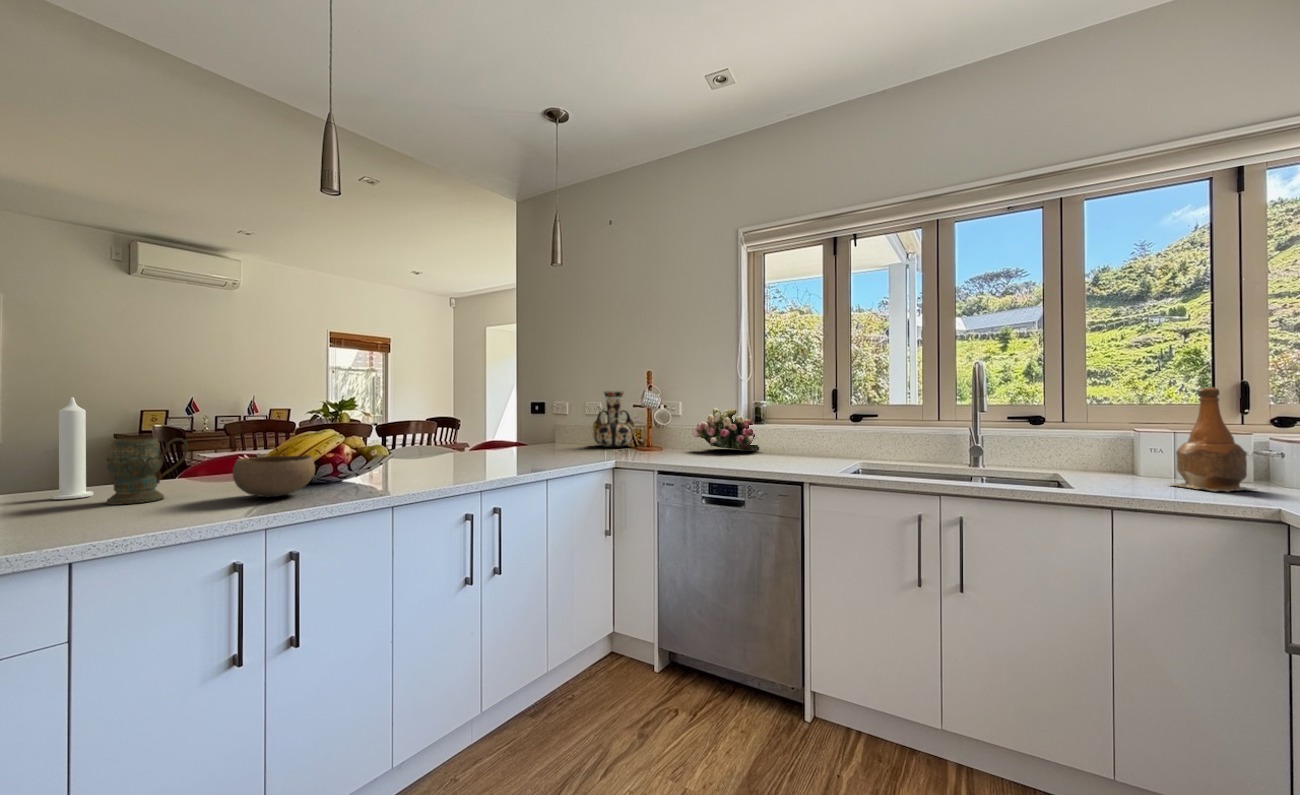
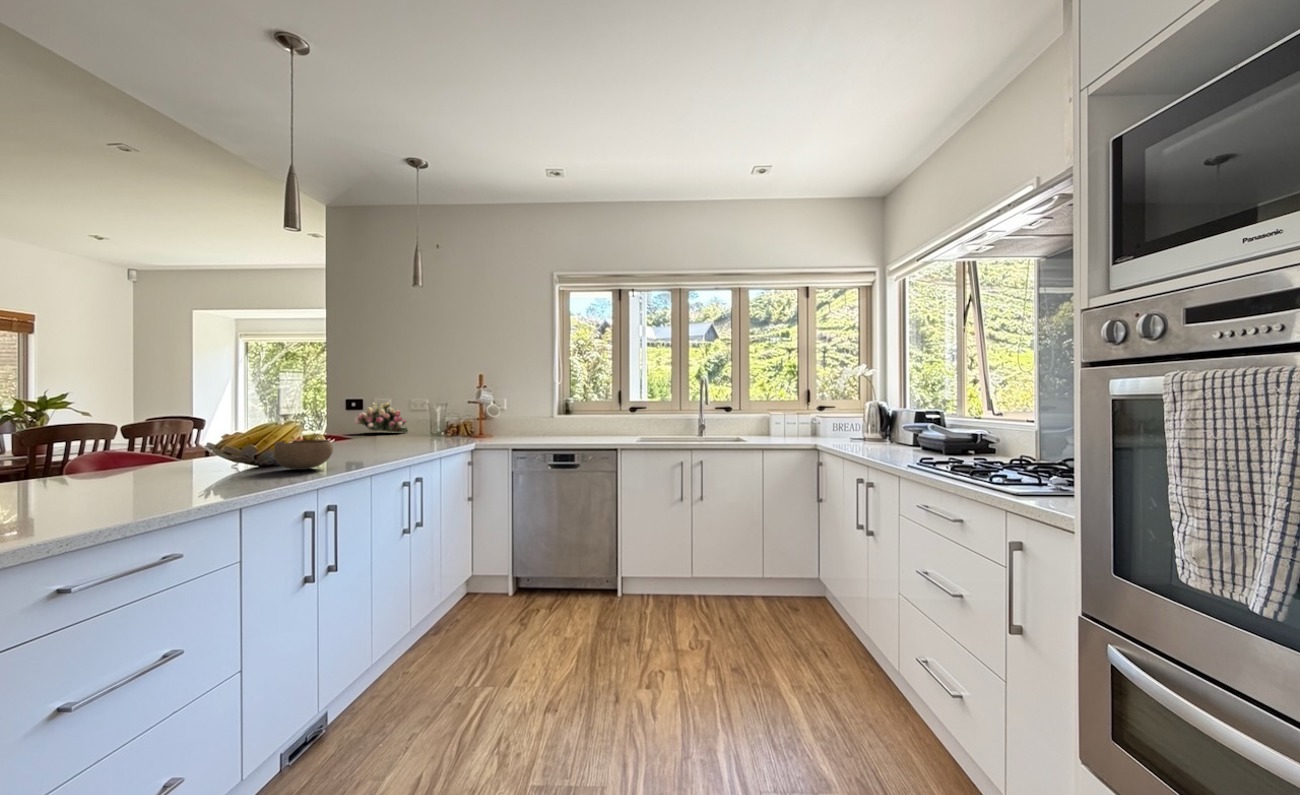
bottle: present [1170,387,1254,491] -> none [781,393,812,439]
vase: present [593,391,634,447] -> none [429,390,466,436]
candle: present [51,397,93,499] -> none [89,395,123,482]
flower arrangement: present [692,408,759,451] -> present [355,403,408,433]
mug: present [106,438,187,505] -> none [166,428,222,480]

